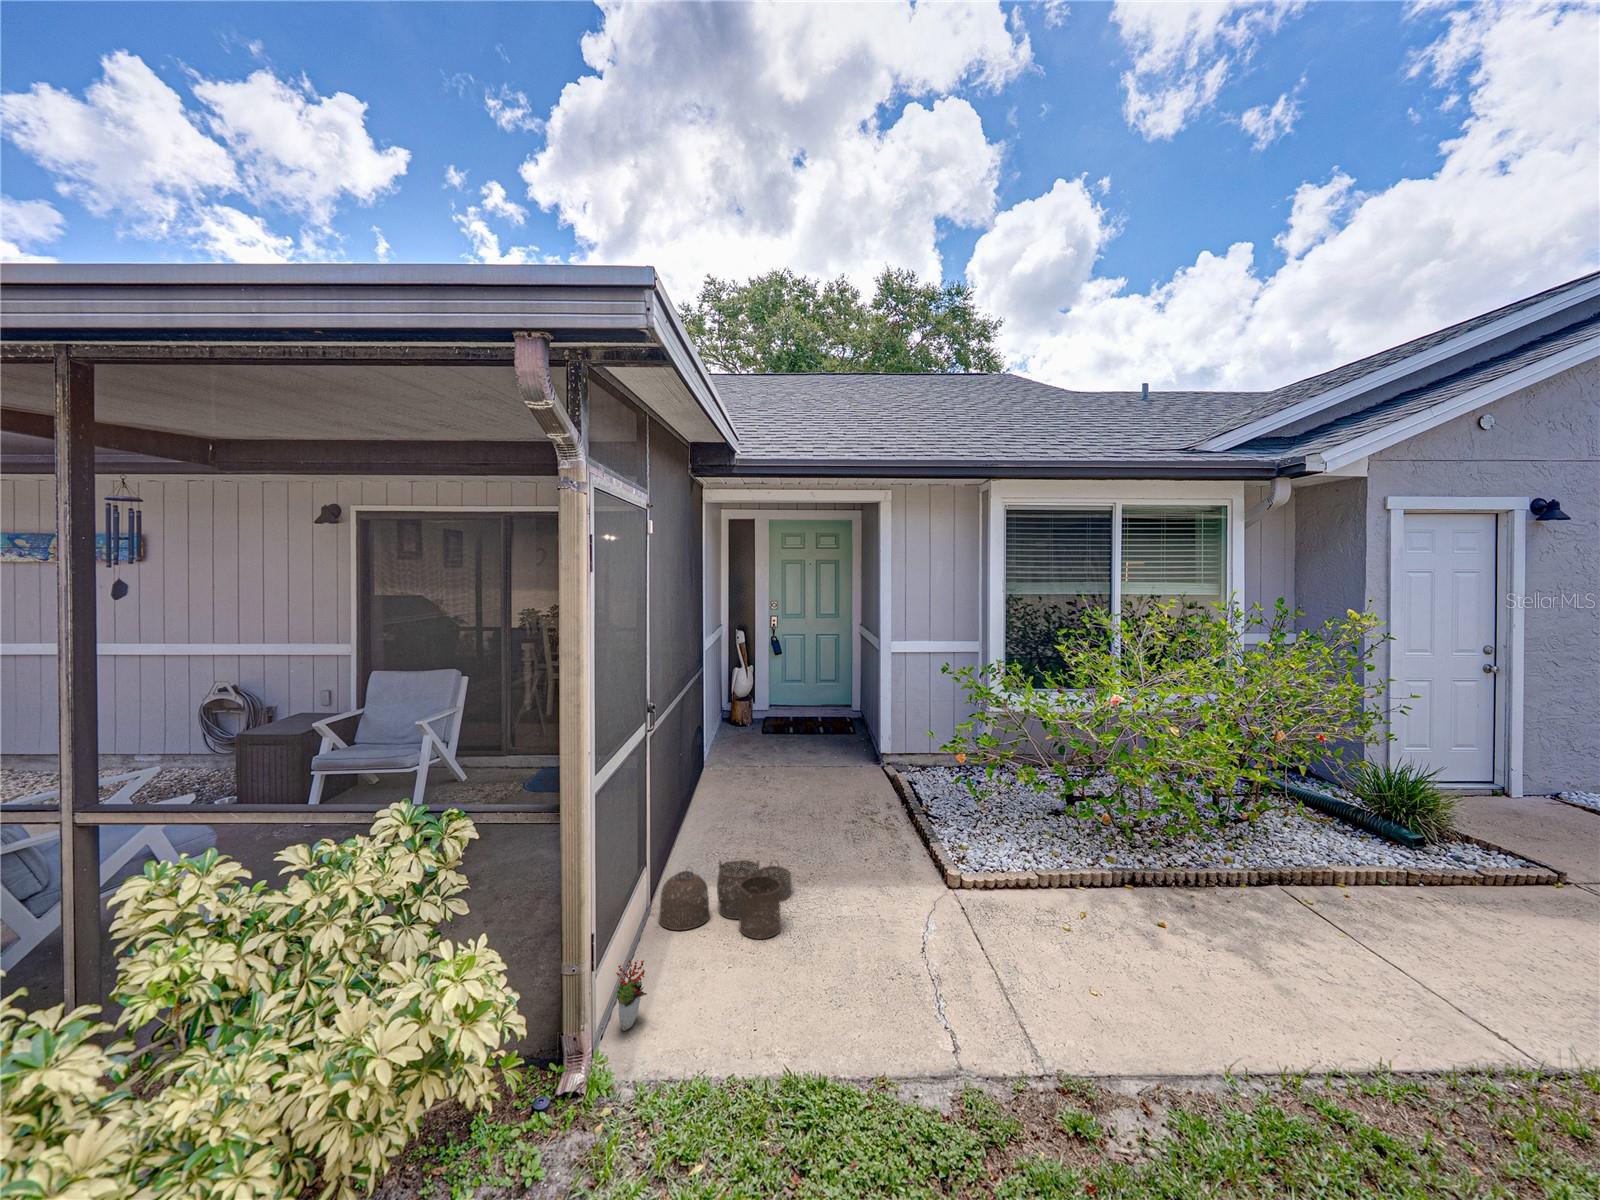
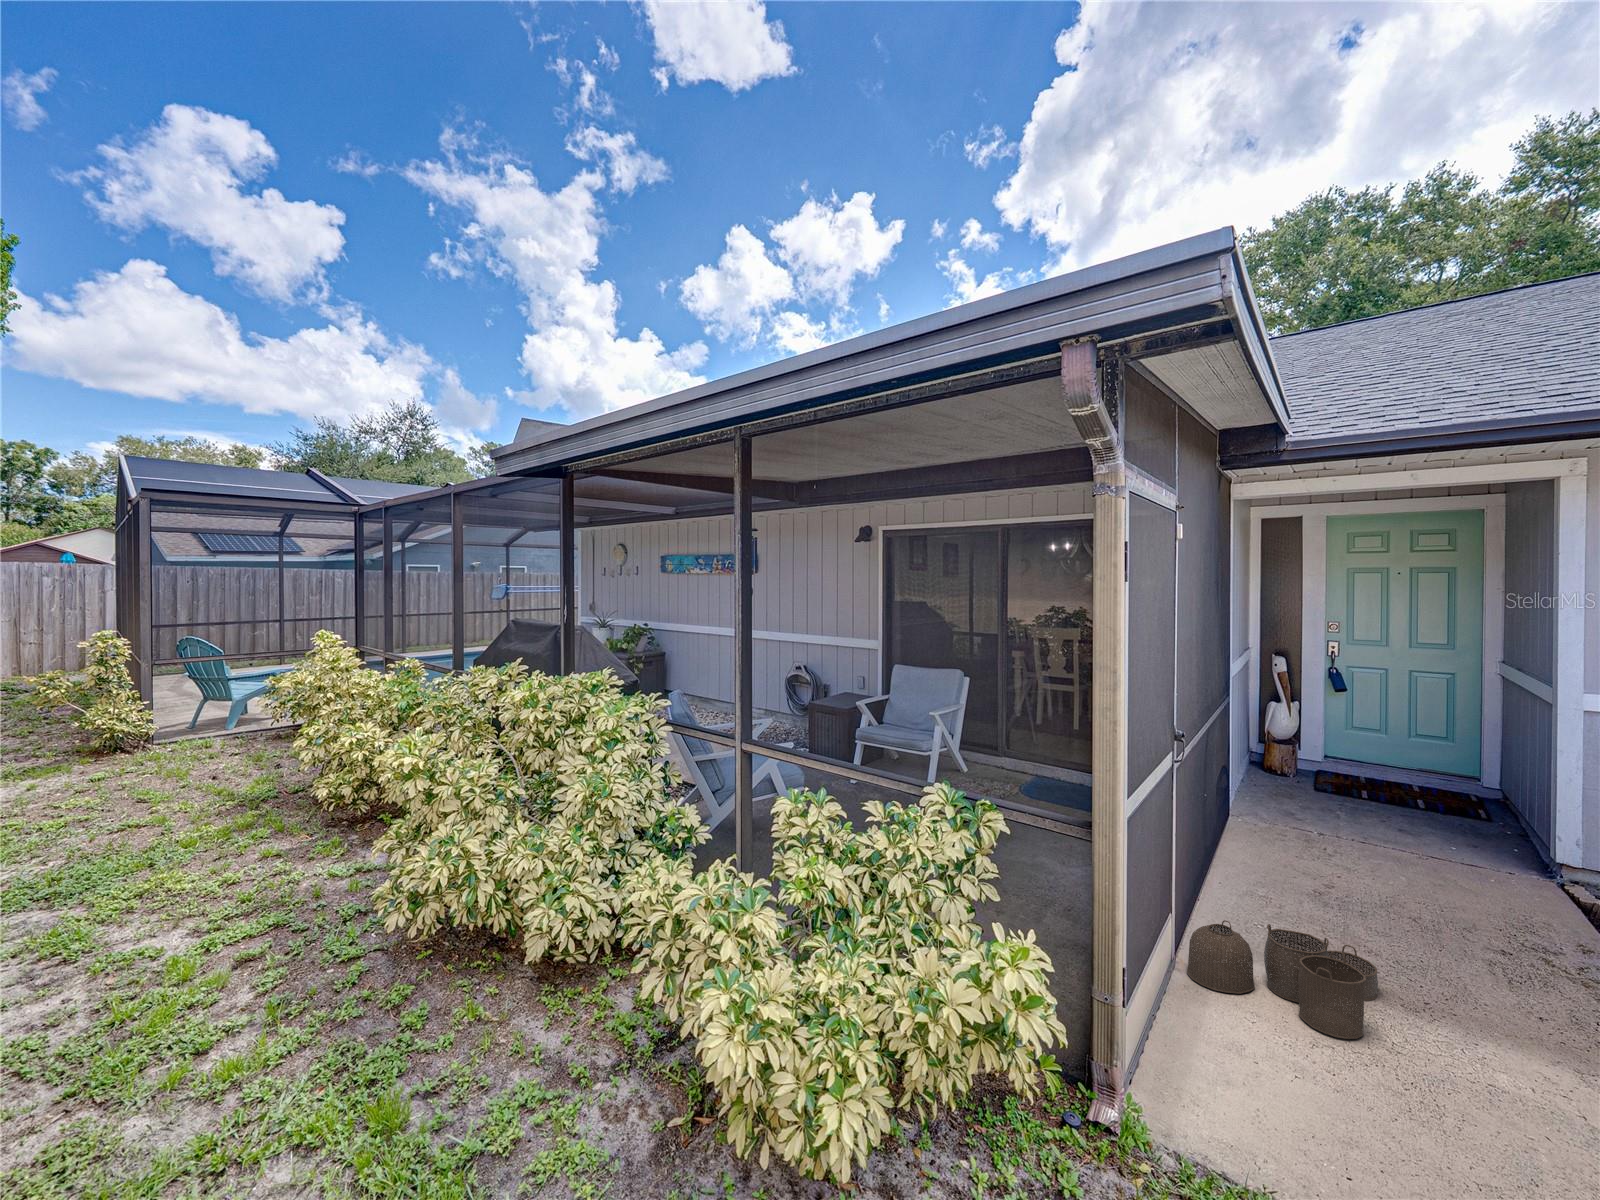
decorative plant: present [616,960,647,1031] -> none [1146,998,1183,1074]

